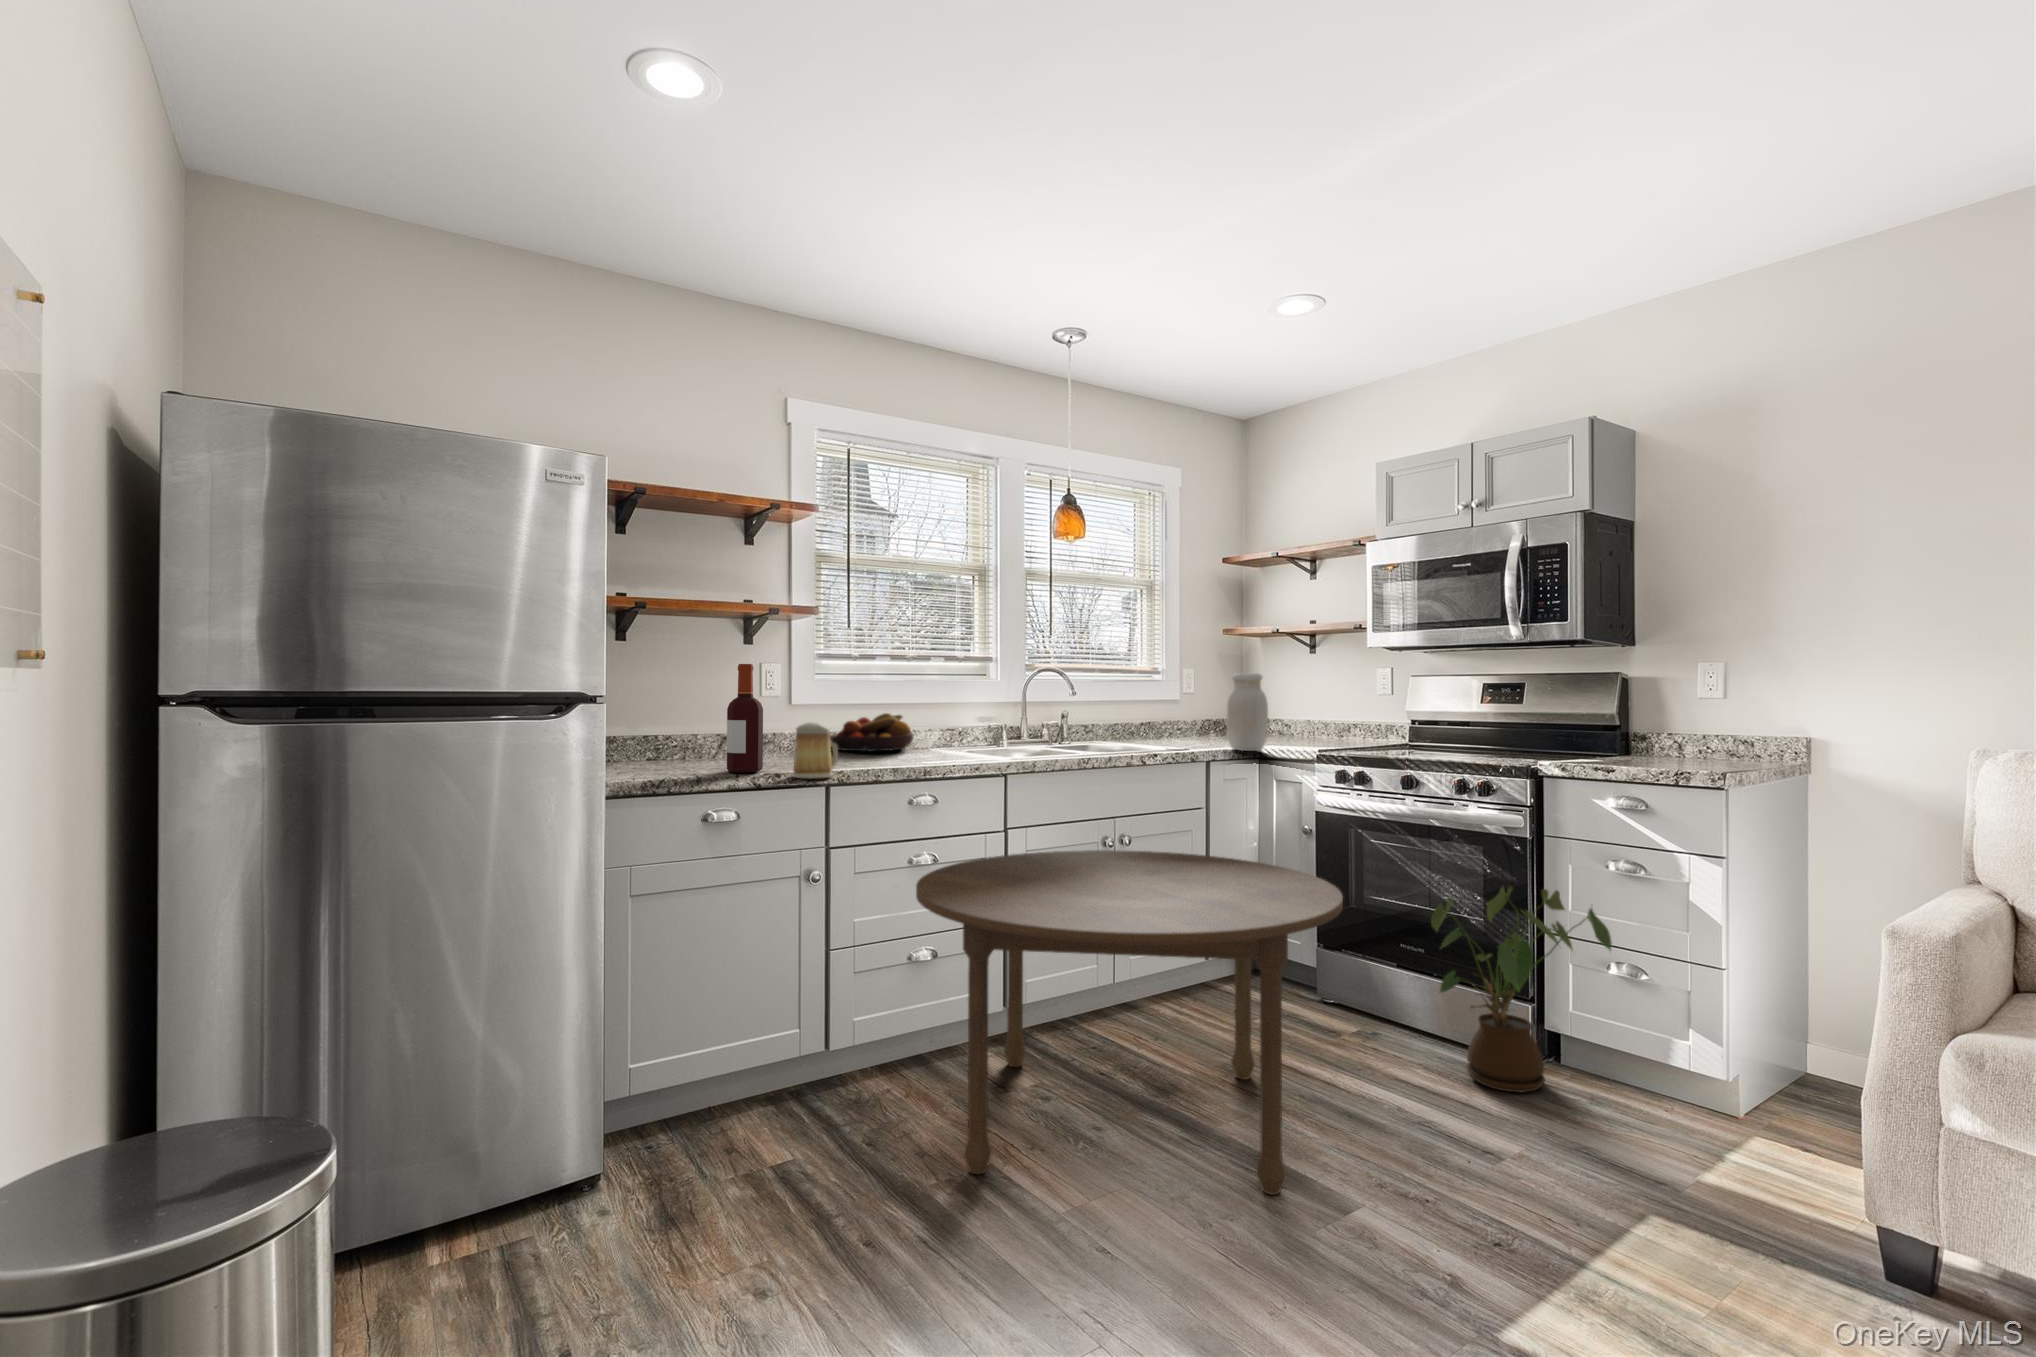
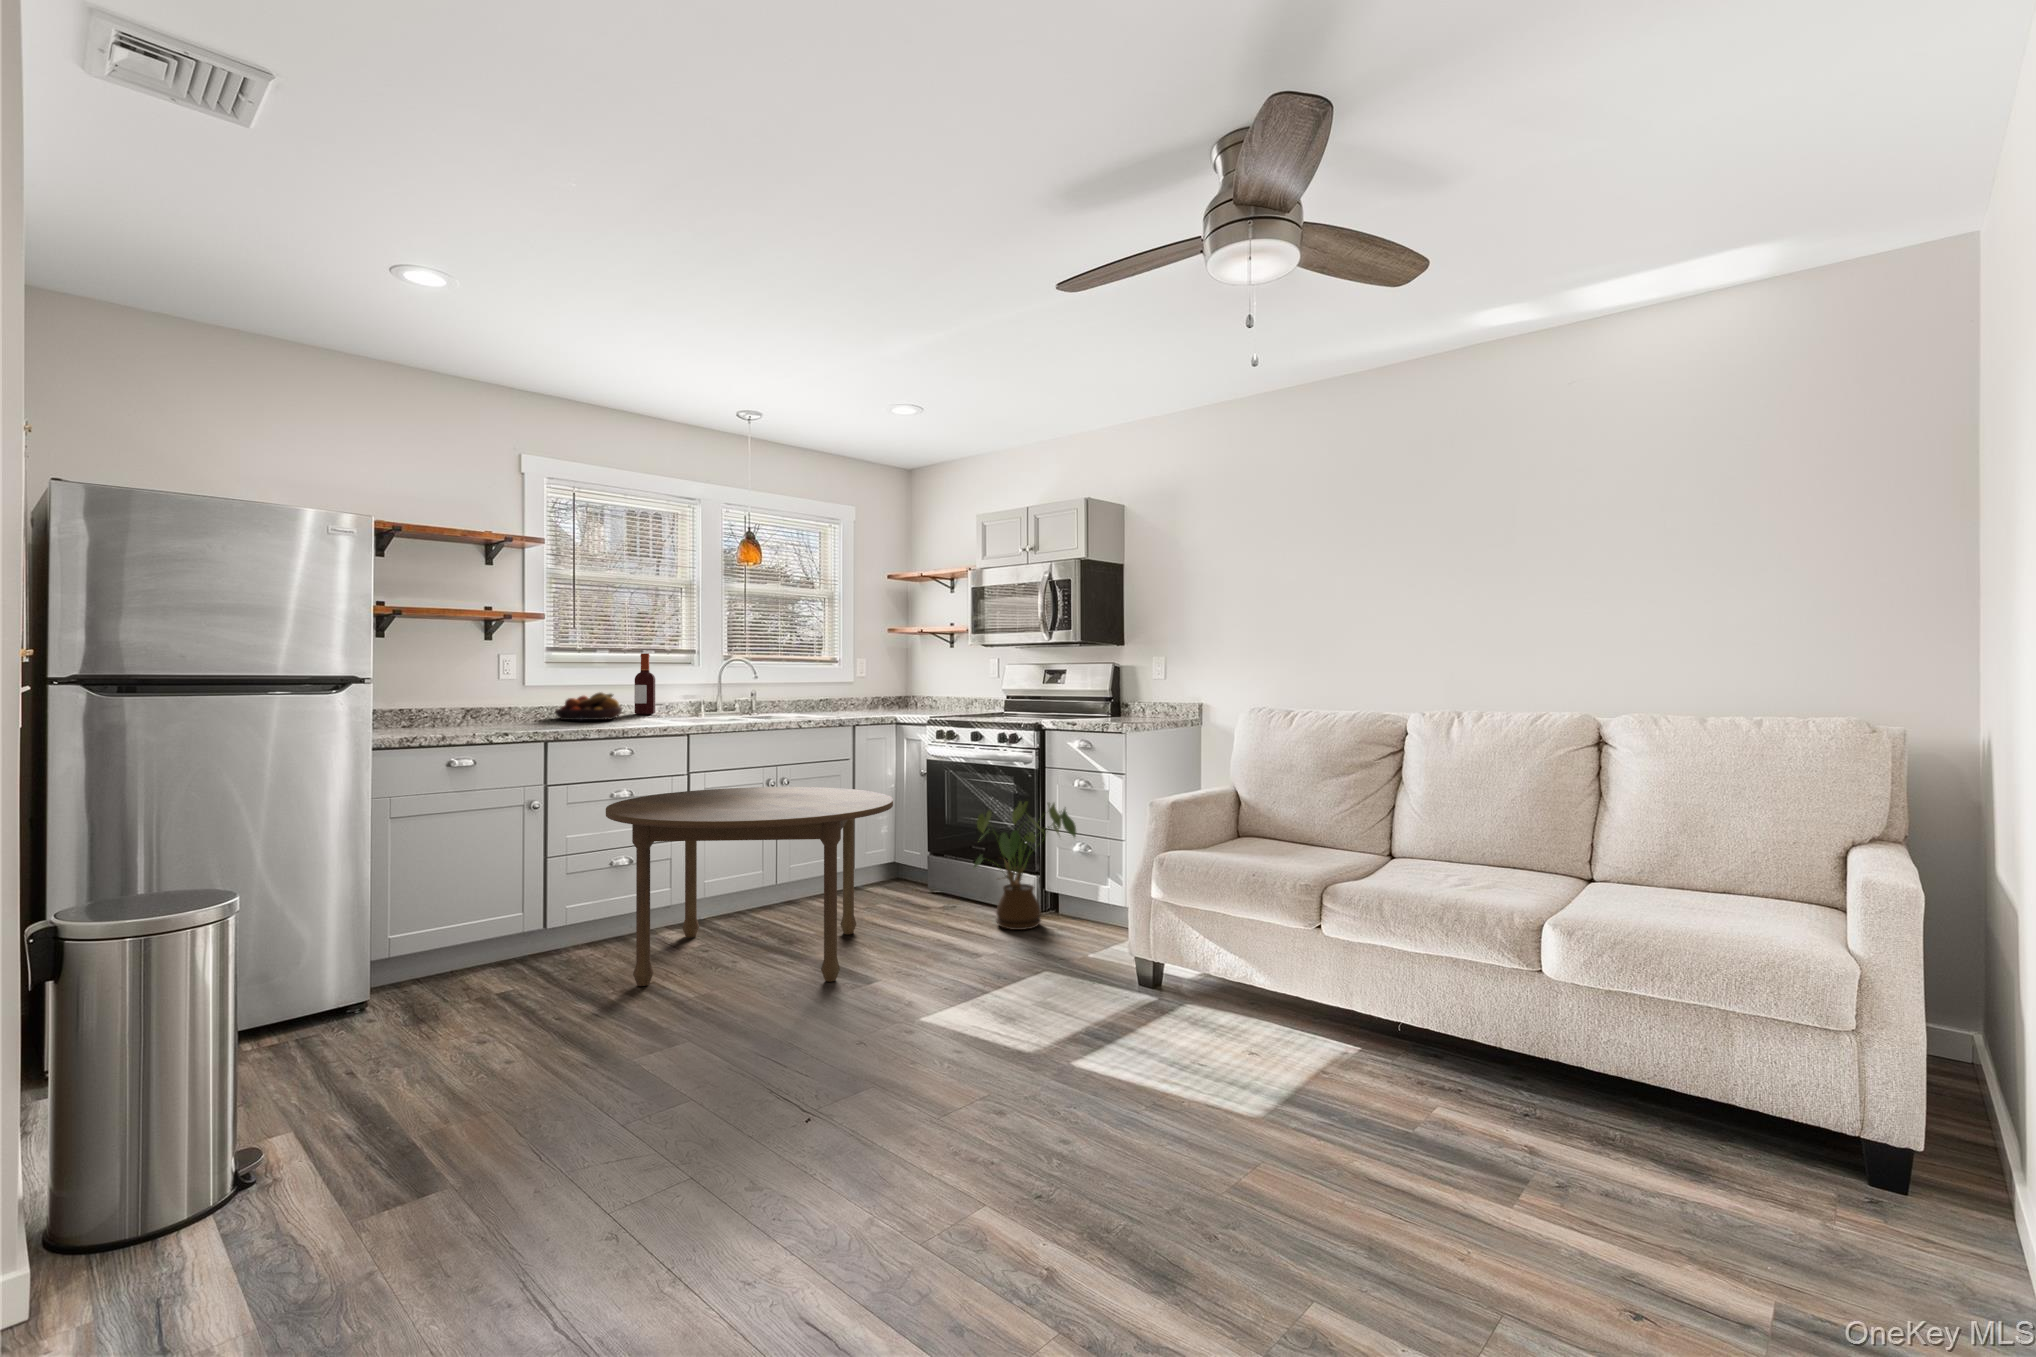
bottle: present [727,664,763,773] -> present [634,653,655,714]
jar: present [1226,673,1268,751] -> none [871,662,900,719]
mug: present [792,722,838,779] -> none [517,697,553,736]

